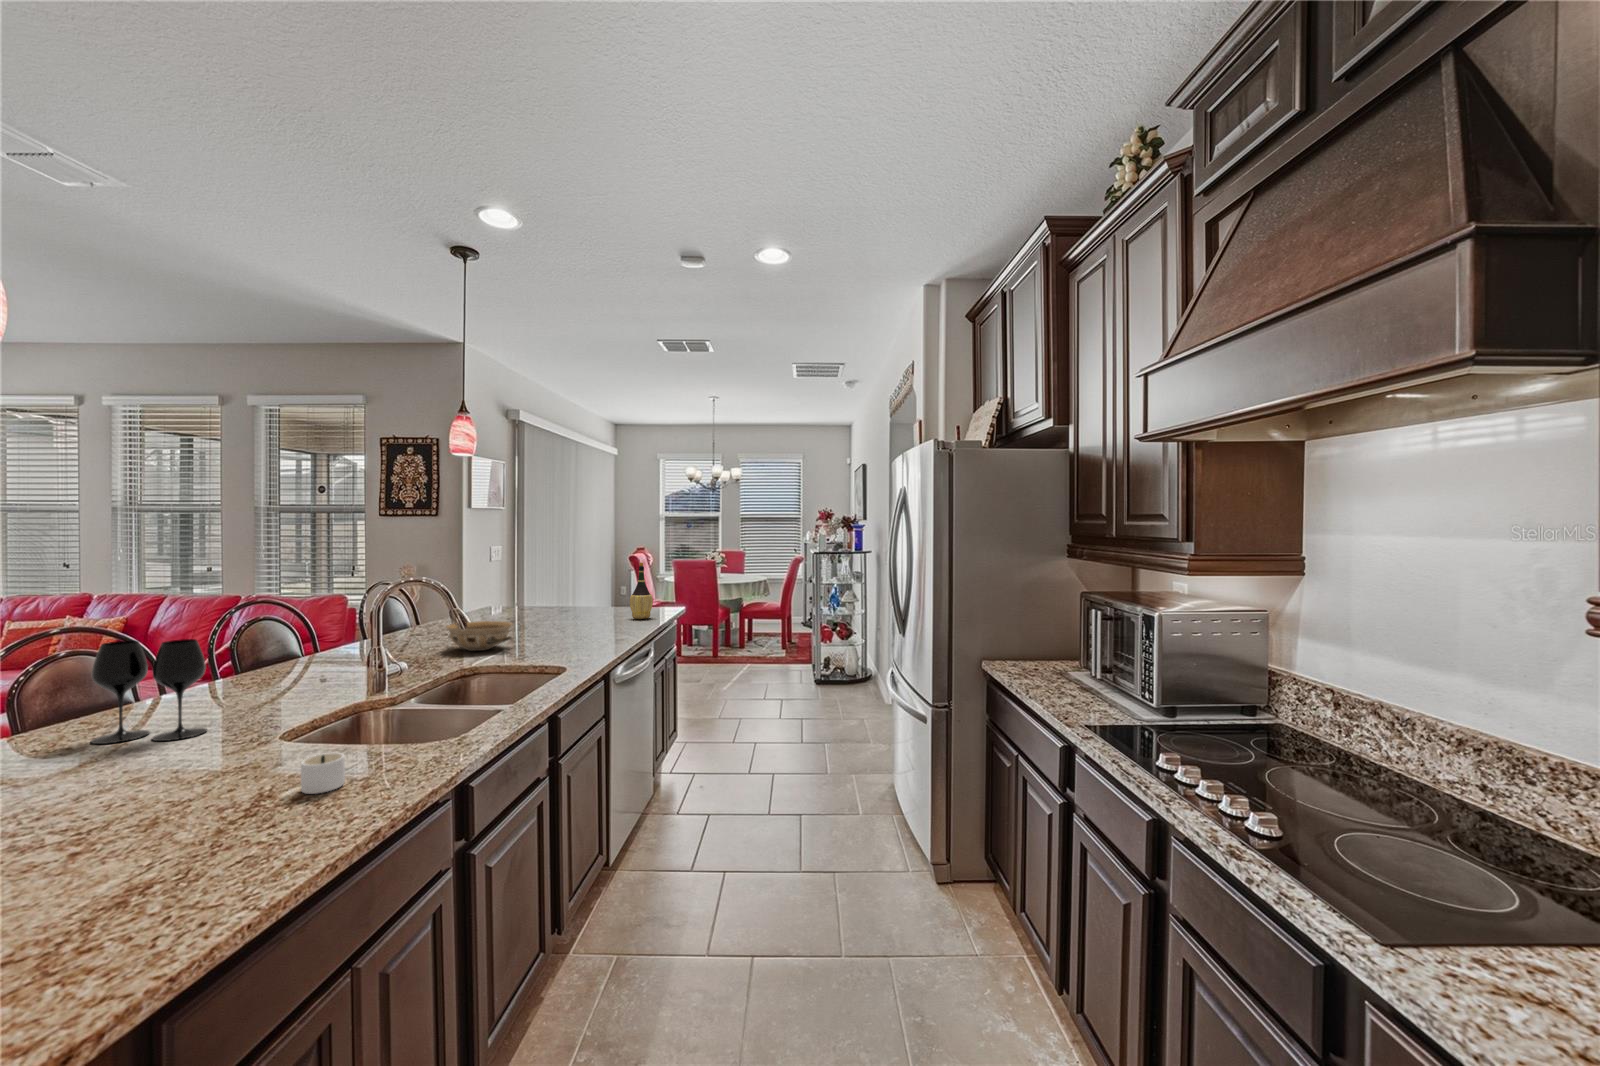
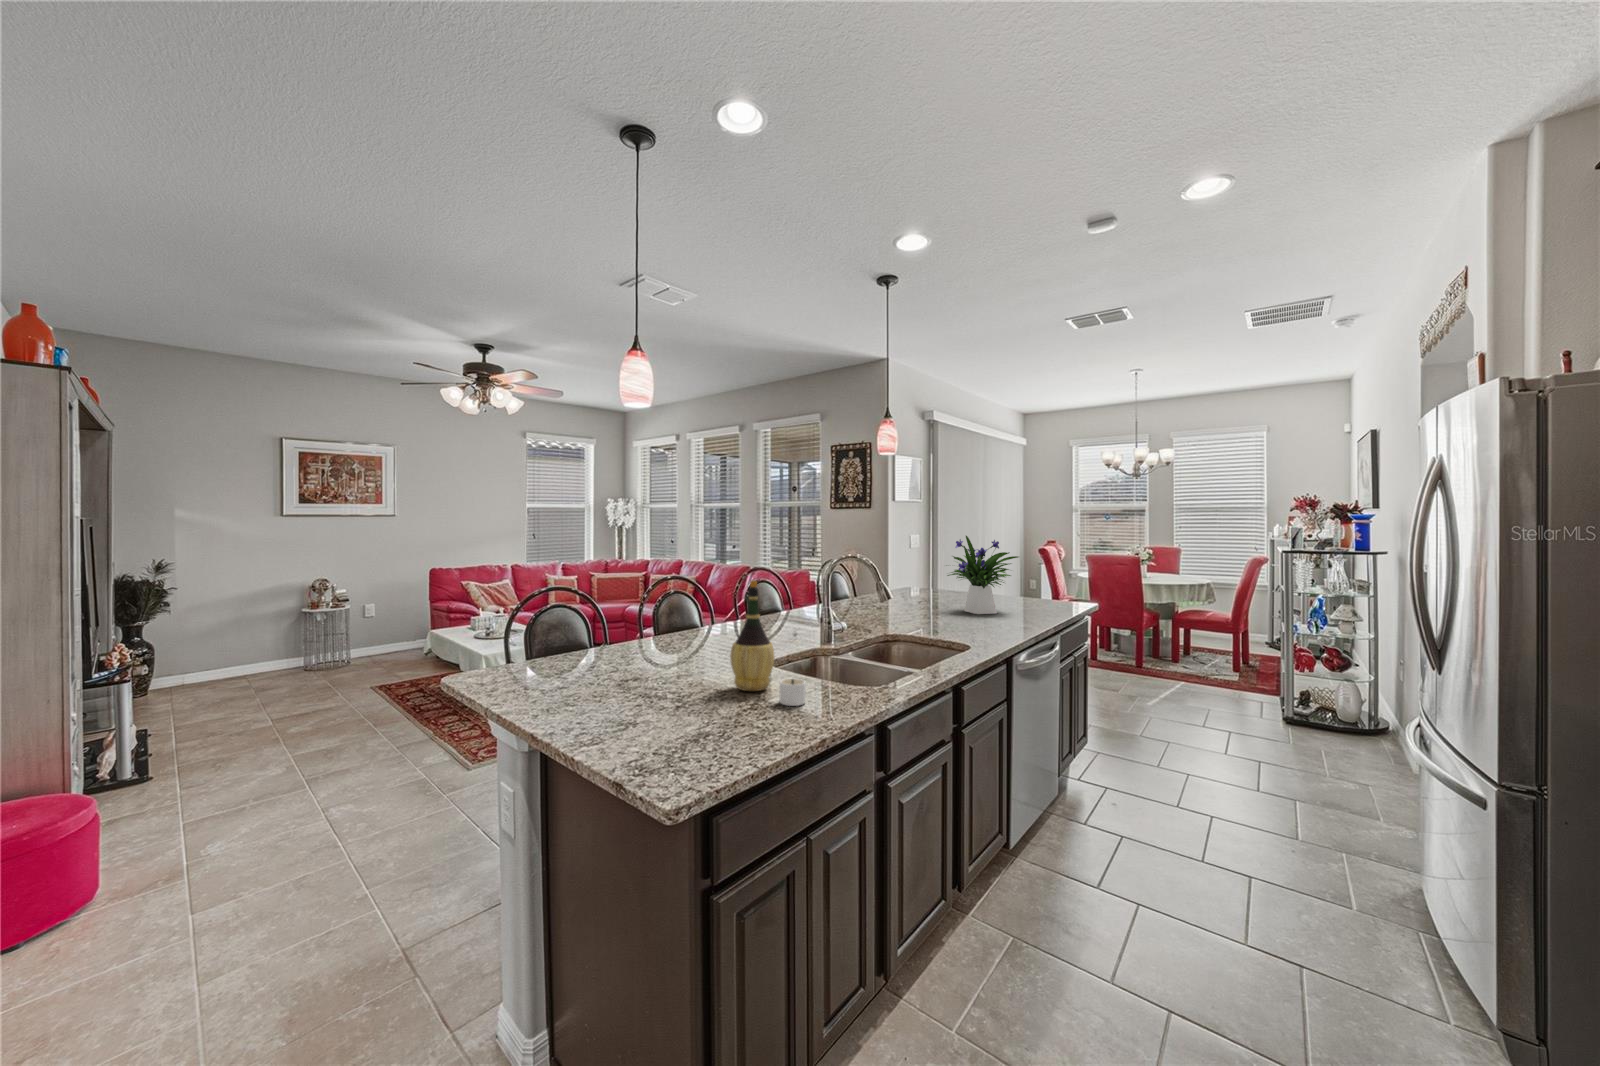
flower arrangement: none [527,546,610,629] -> present [947,536,1018,614]
wine bottle: present [630,562,653,619] -> present [730,580,774,691]
ceramic bowl: present [447,621,513,651] -> none [876,599,930,624]
wine glass: present [91,639,207,744] -> none [671,587,727,657]

